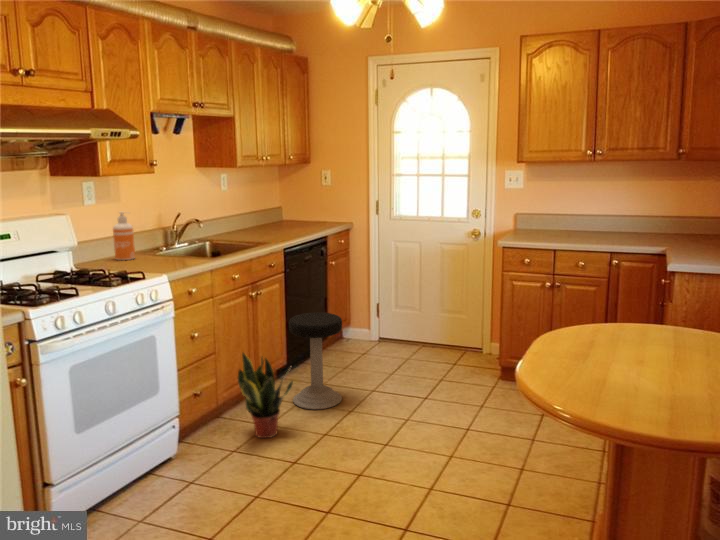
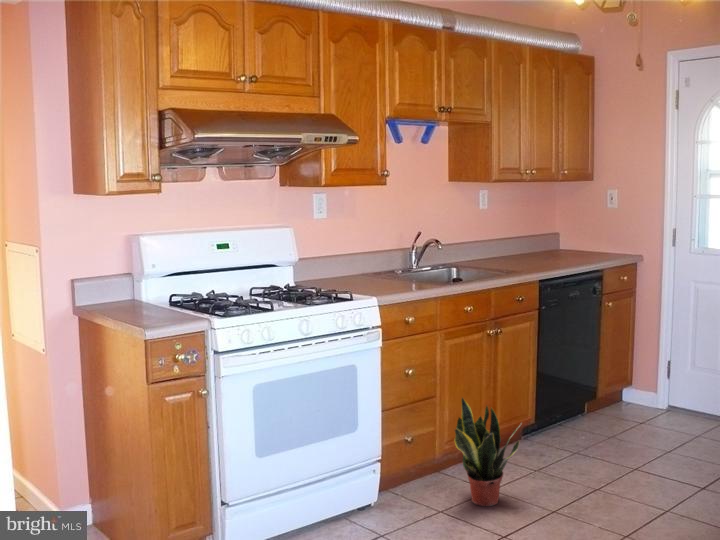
soap dispenser: present [113,212,135,260] -> none [339,228,360,281]
stool: present [289,312,342,409] -> none [529,361,598,484]

